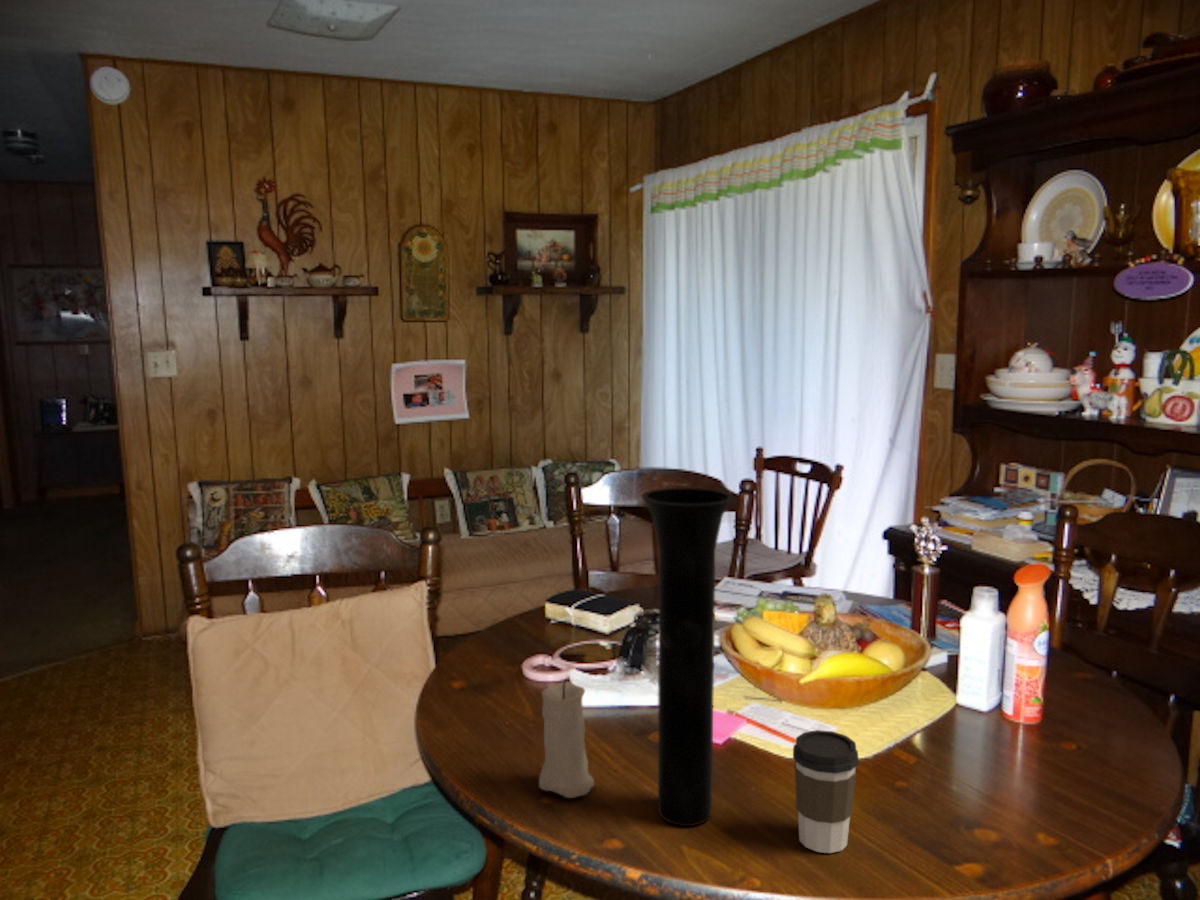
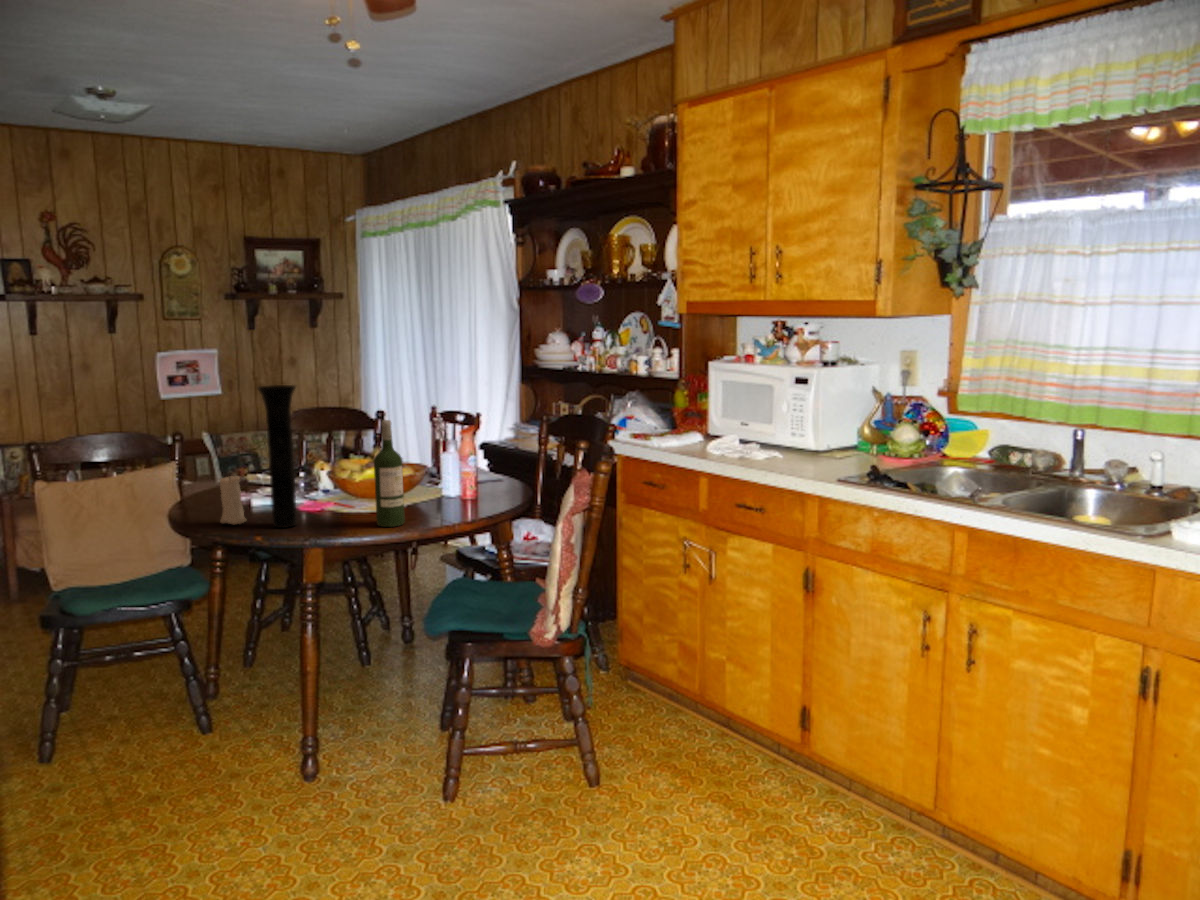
wine bottle: none [905,587,984,853] -> present [374,420,405,527]
coffee cup: present [793,730,859,853] -> none [325,484,352,530]

